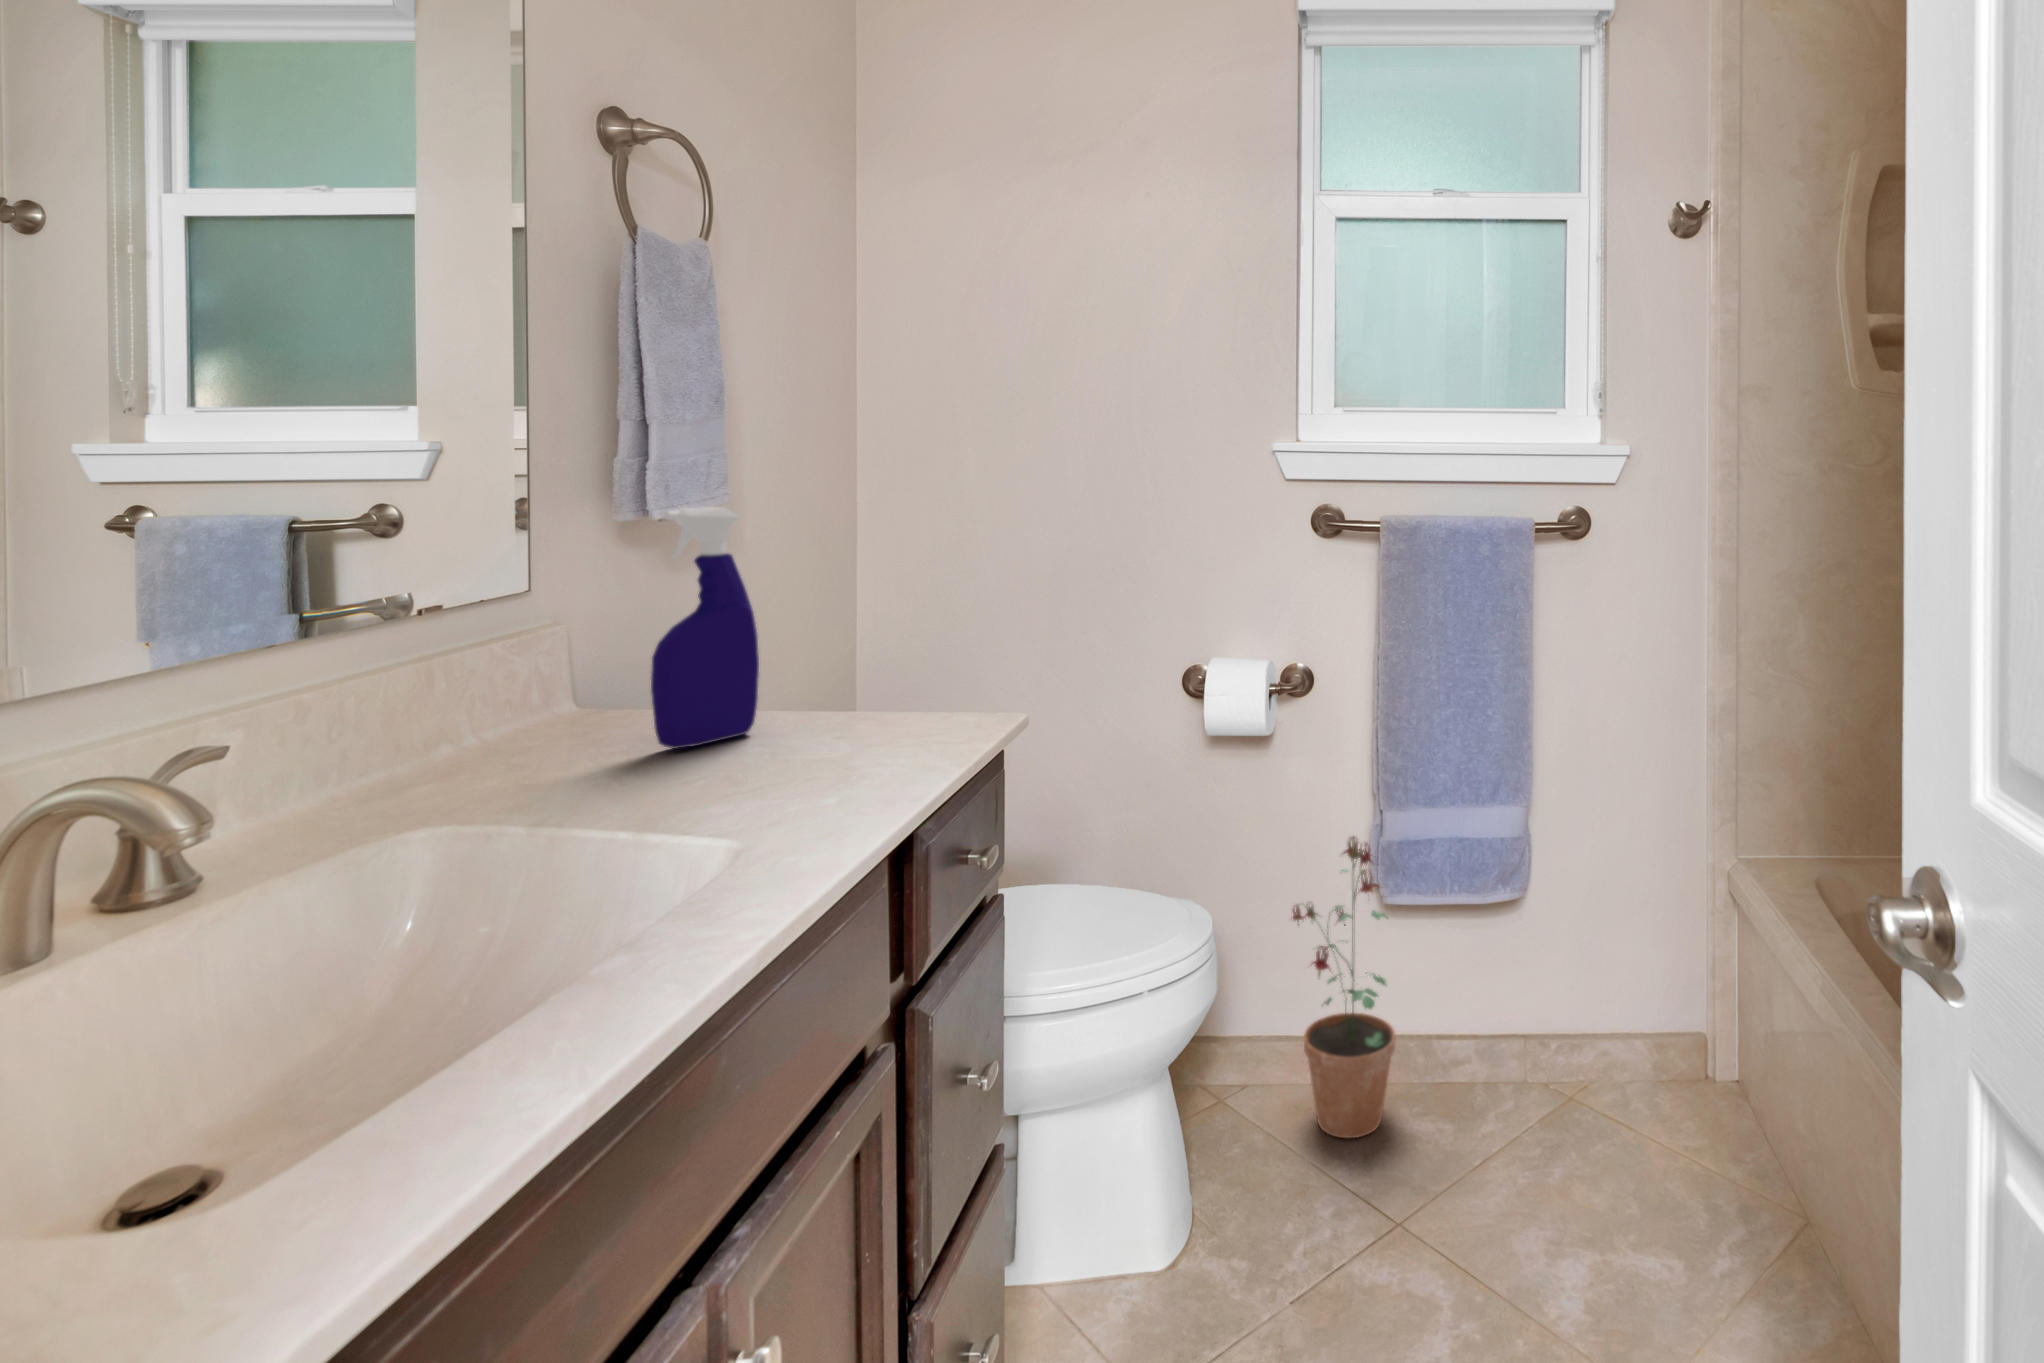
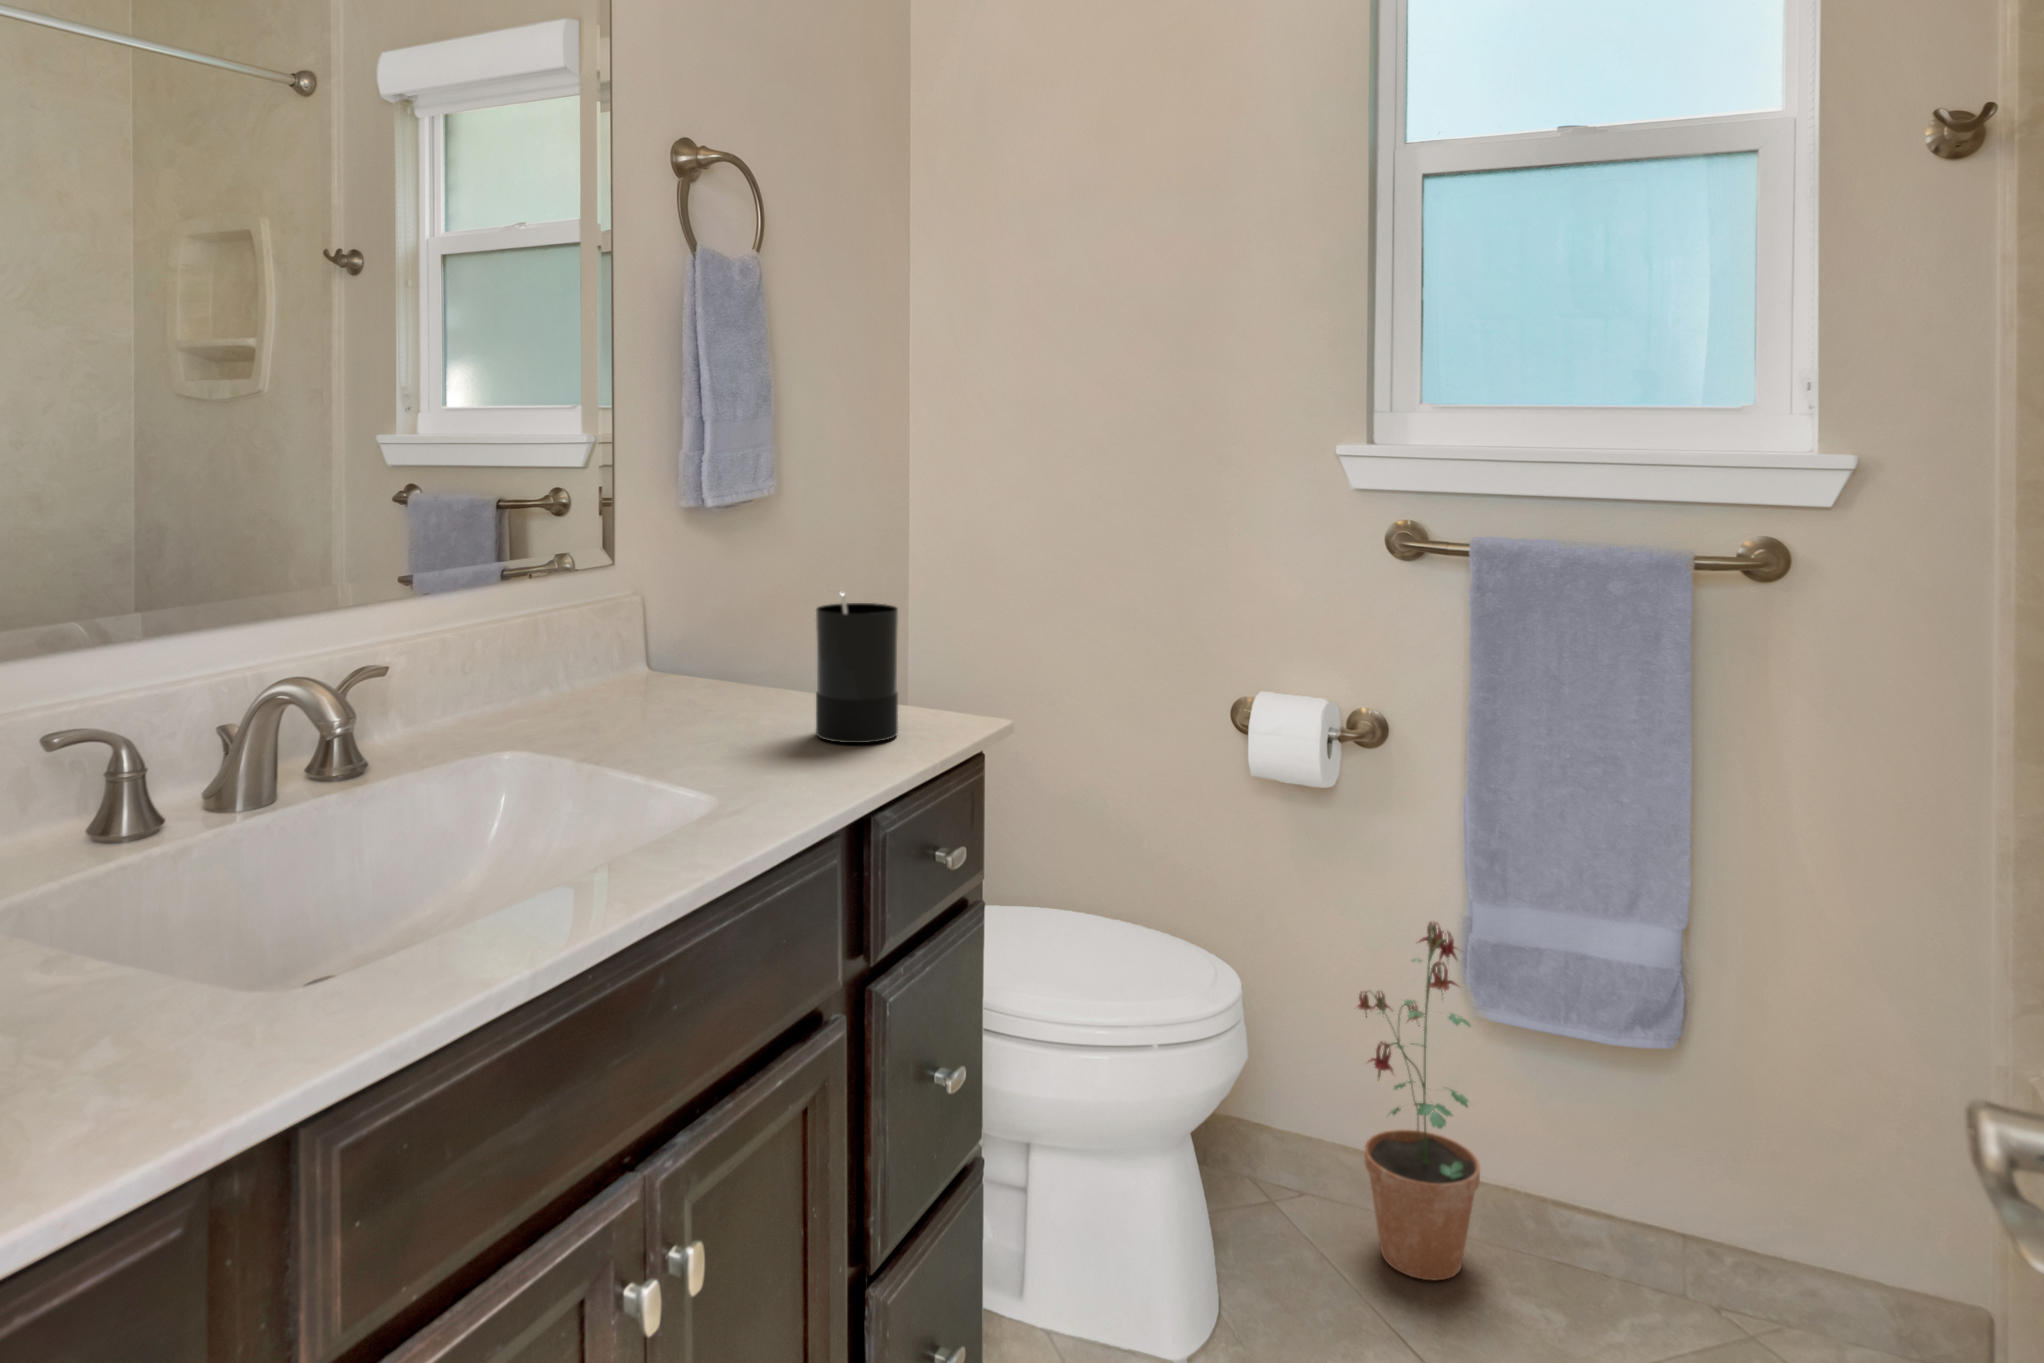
spray bottle: present [651,507,759,749] -> none [681,502,771,719]
candle: none [824,597,917,756] -> present [816,591,898,743]

